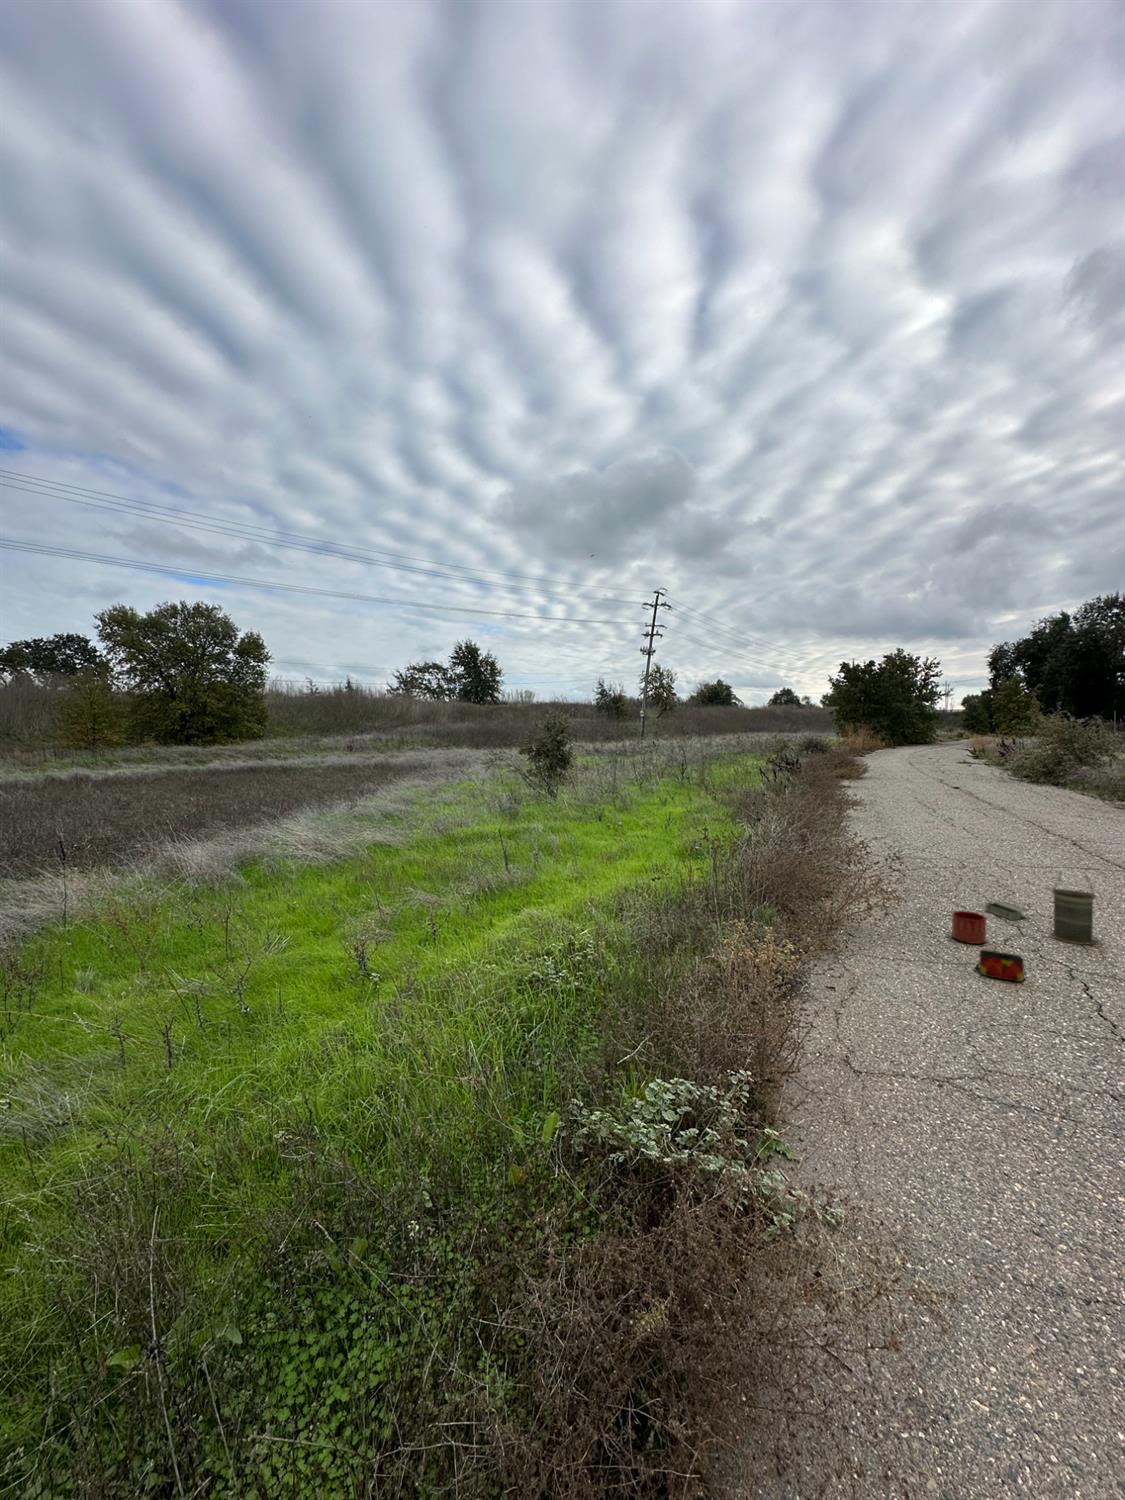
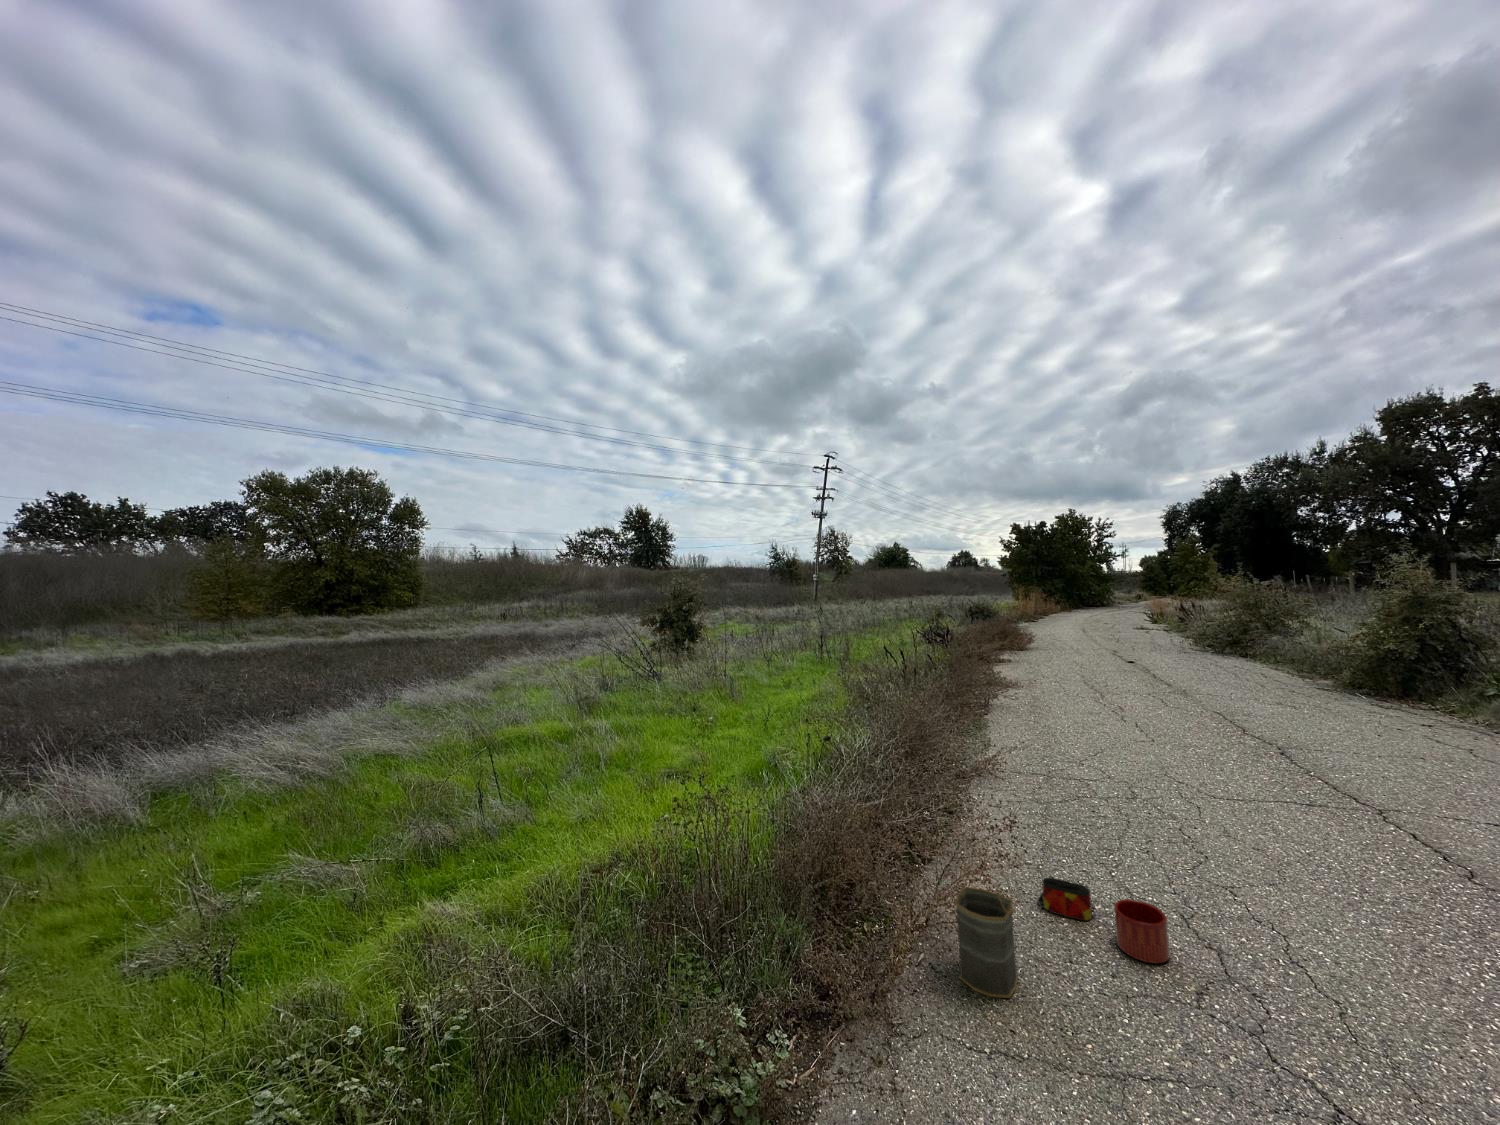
basket: present [1052,872,1096,944] -> present [955,862,1018,998]
toolbox: present [985,902,1028,920] -> none [1167,865,1233,904]
bag: present [975,950,1026,982] -> present [1038,877,1095,921]

